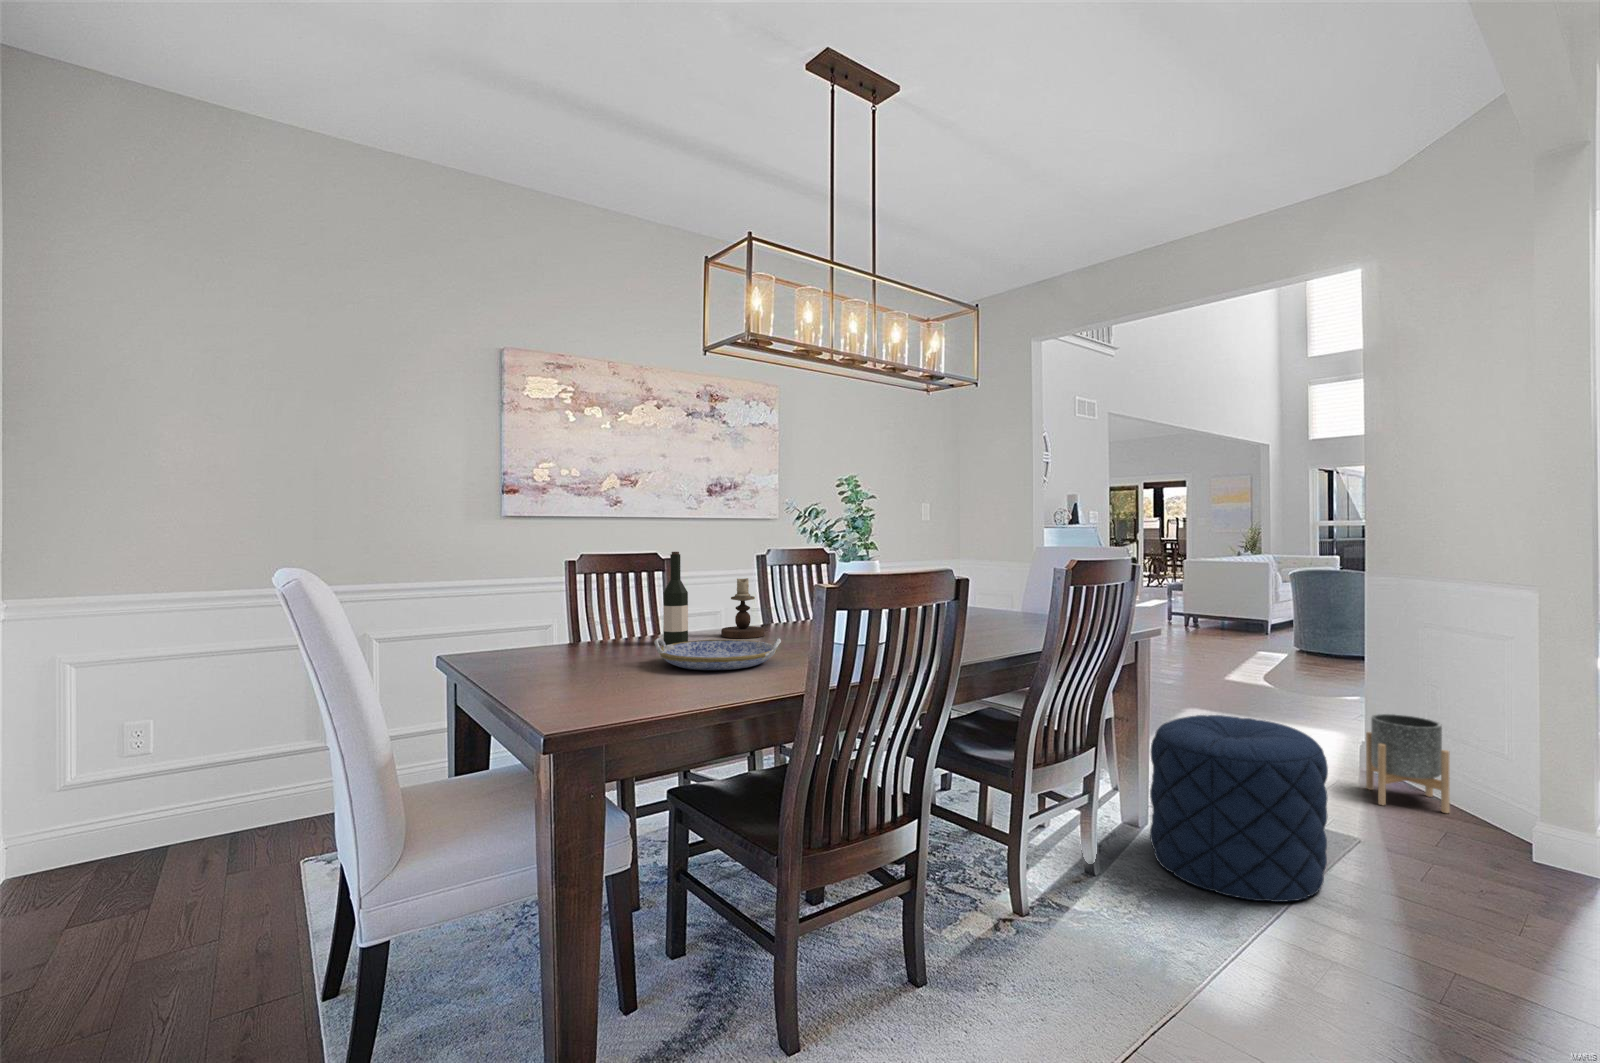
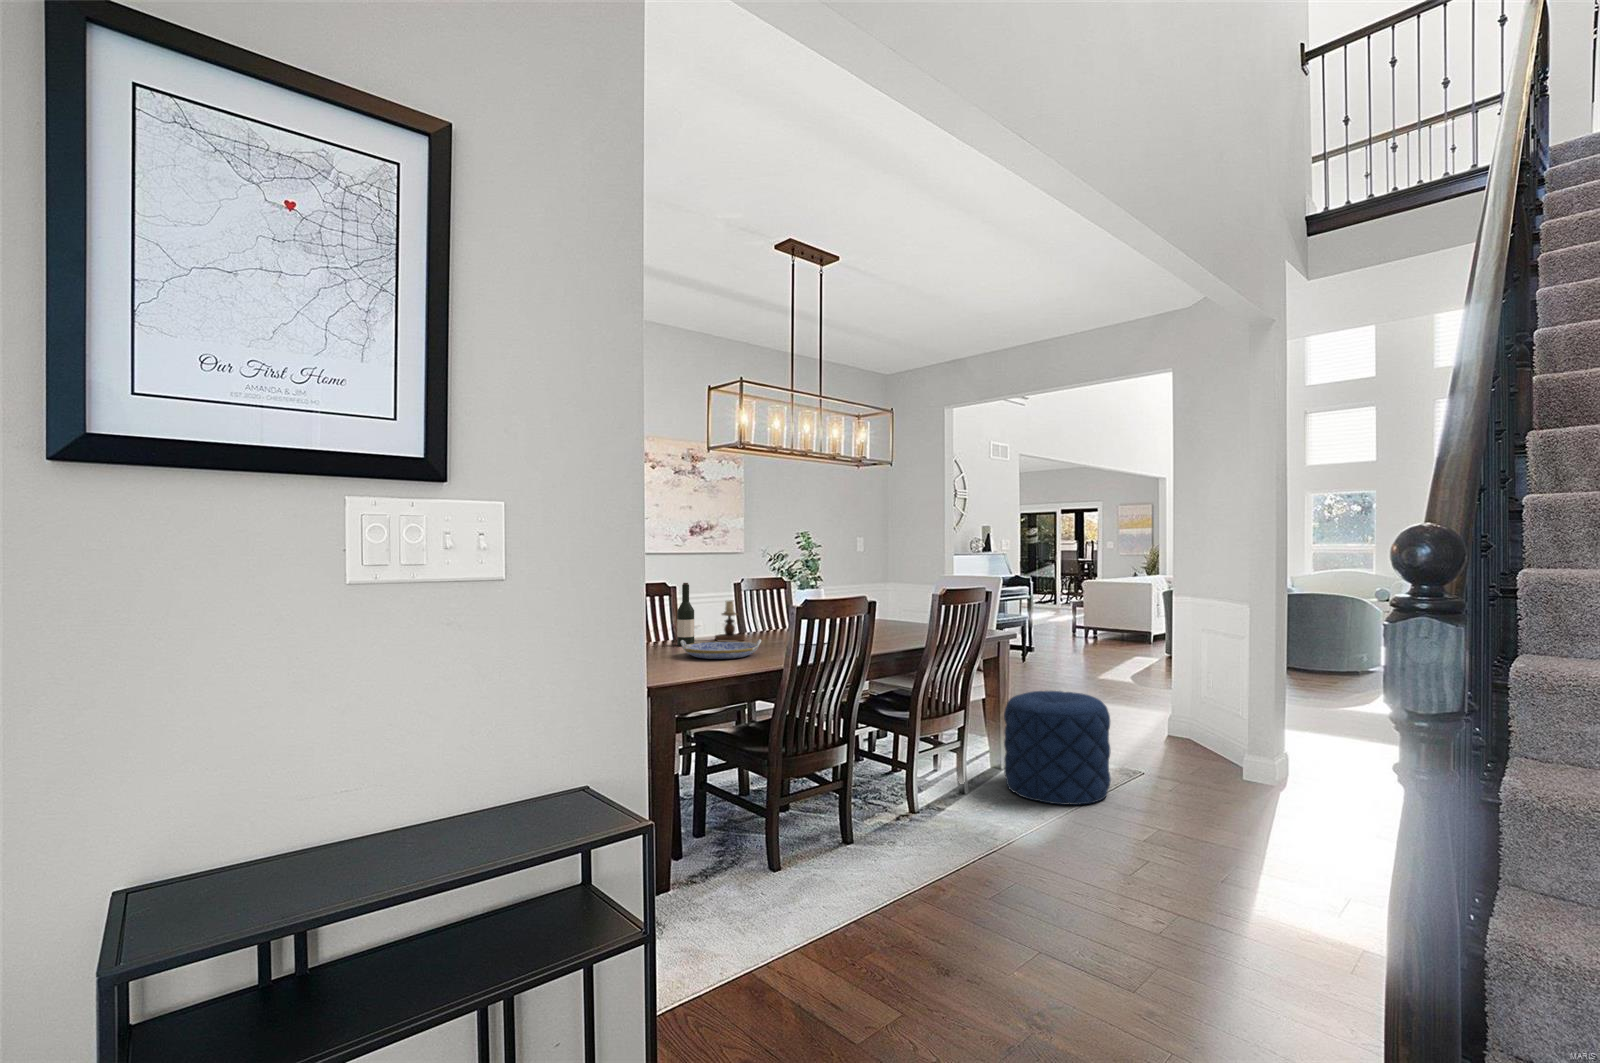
planter: present [1366,714,1450,813] -> none [1165,693,1212,758]

